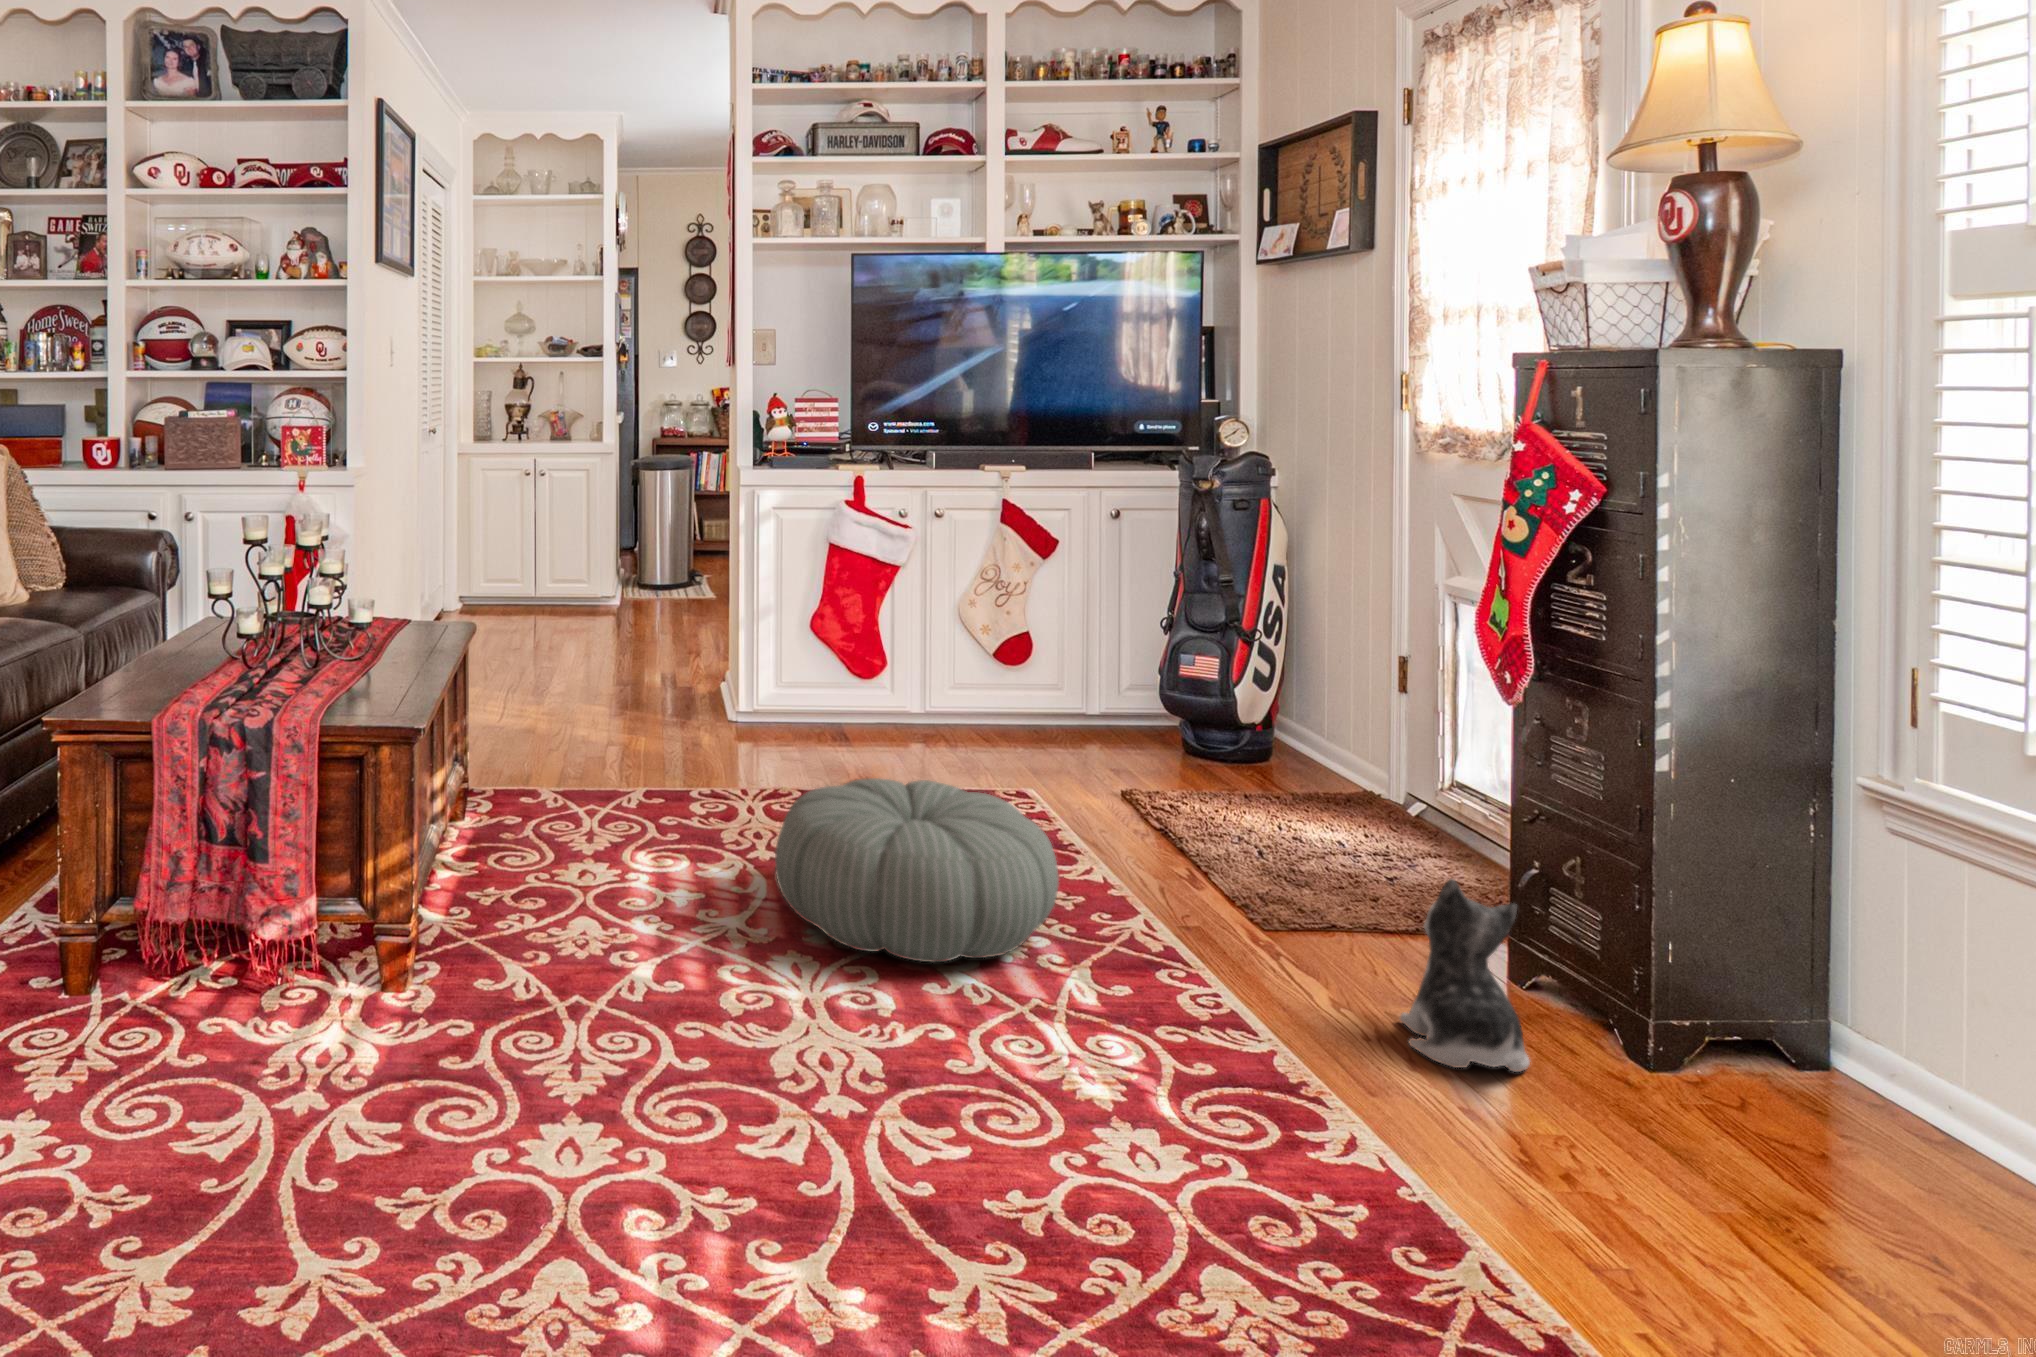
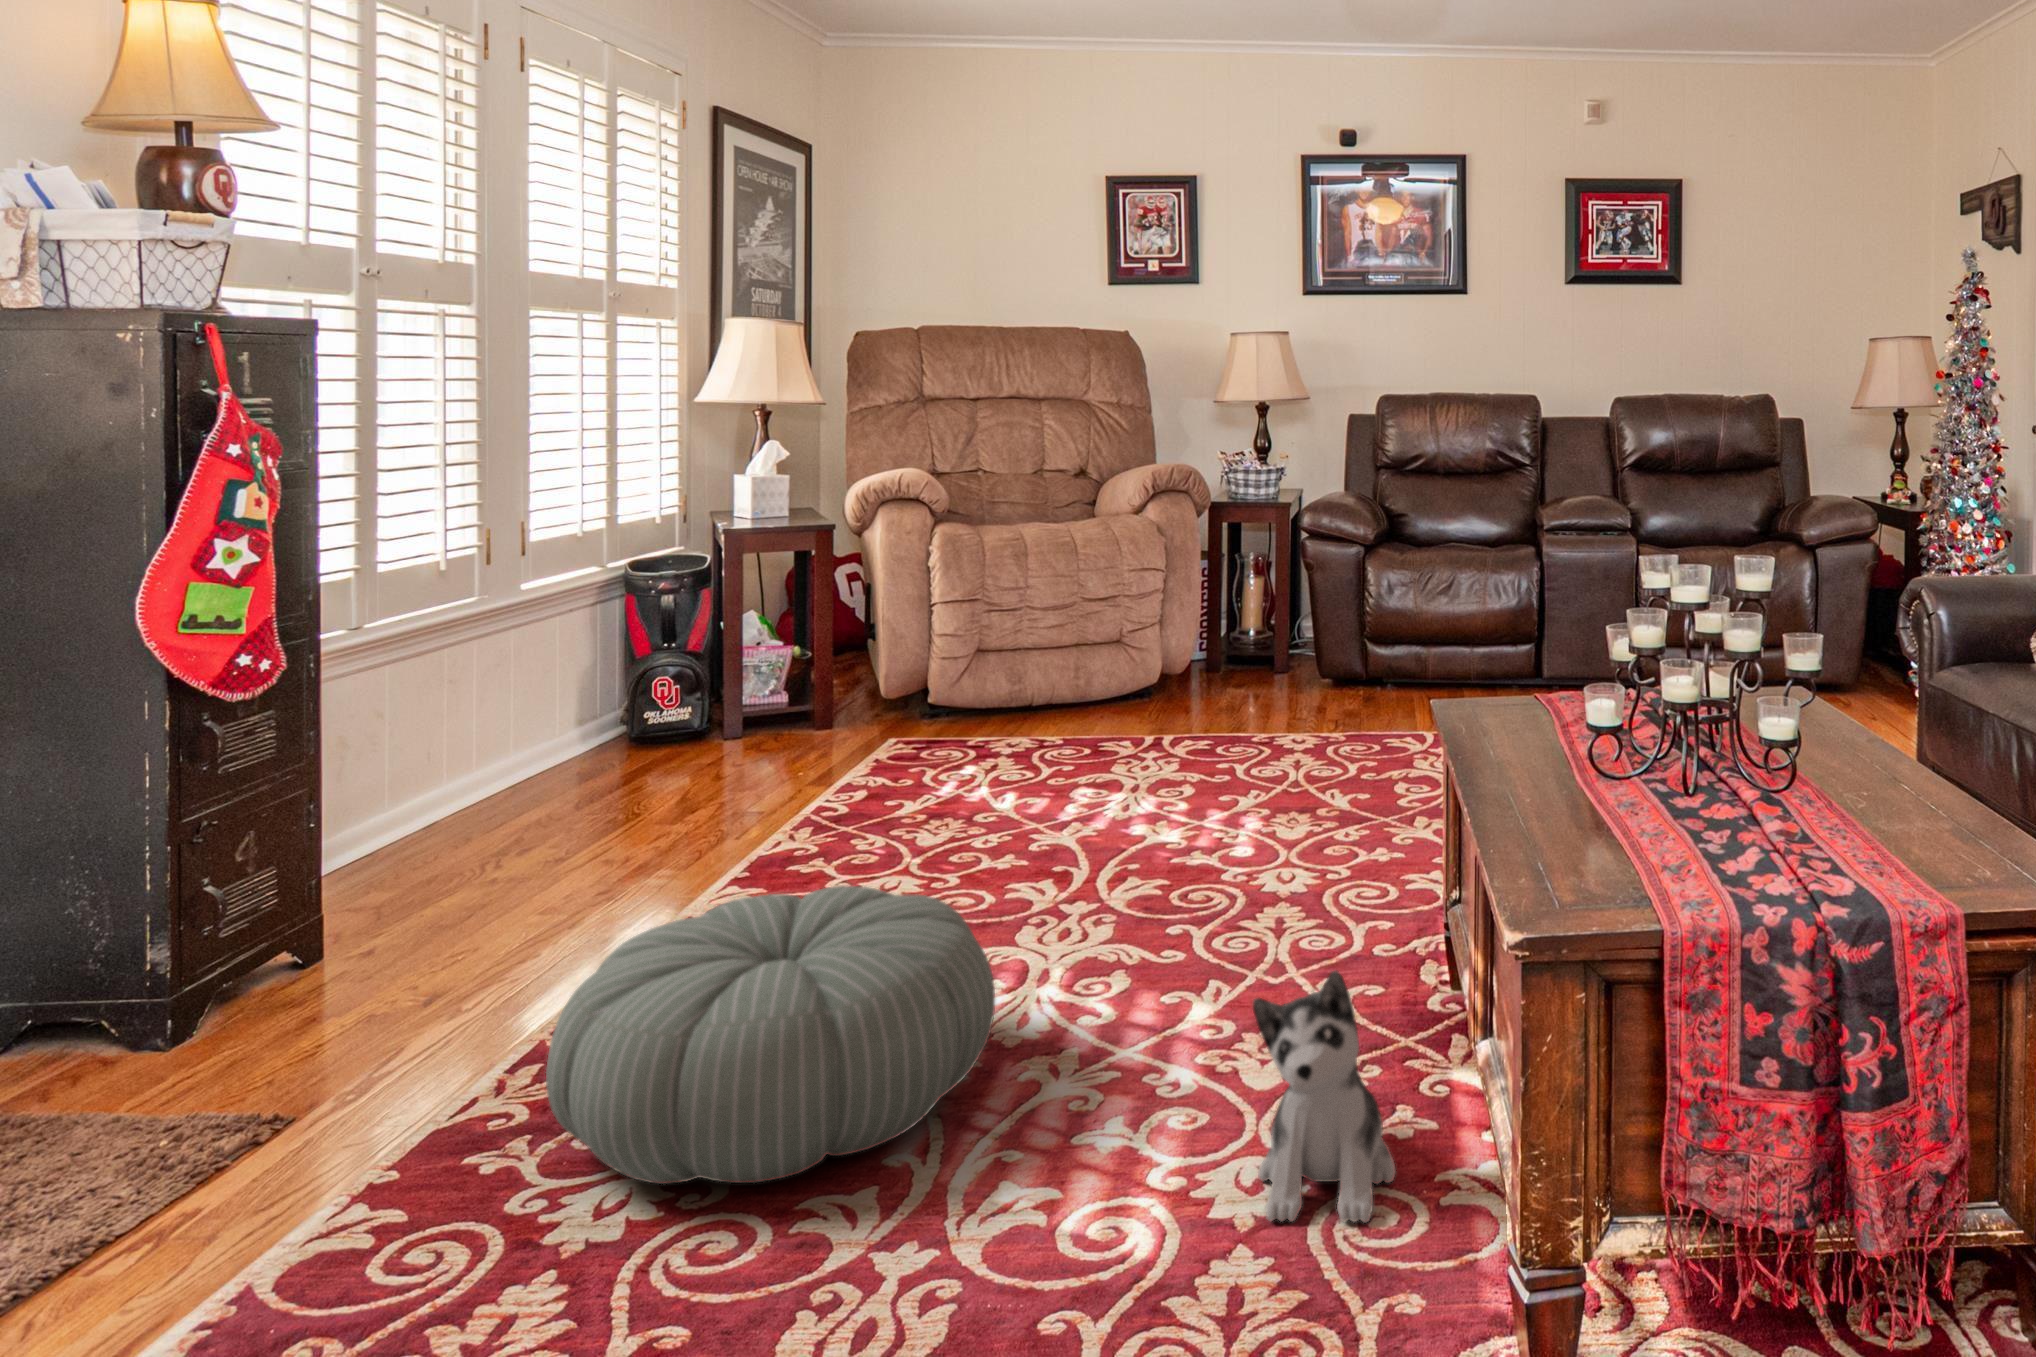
plush toy: present [1400,879,1530,1072] -> present [1253,971,1395,1223]

